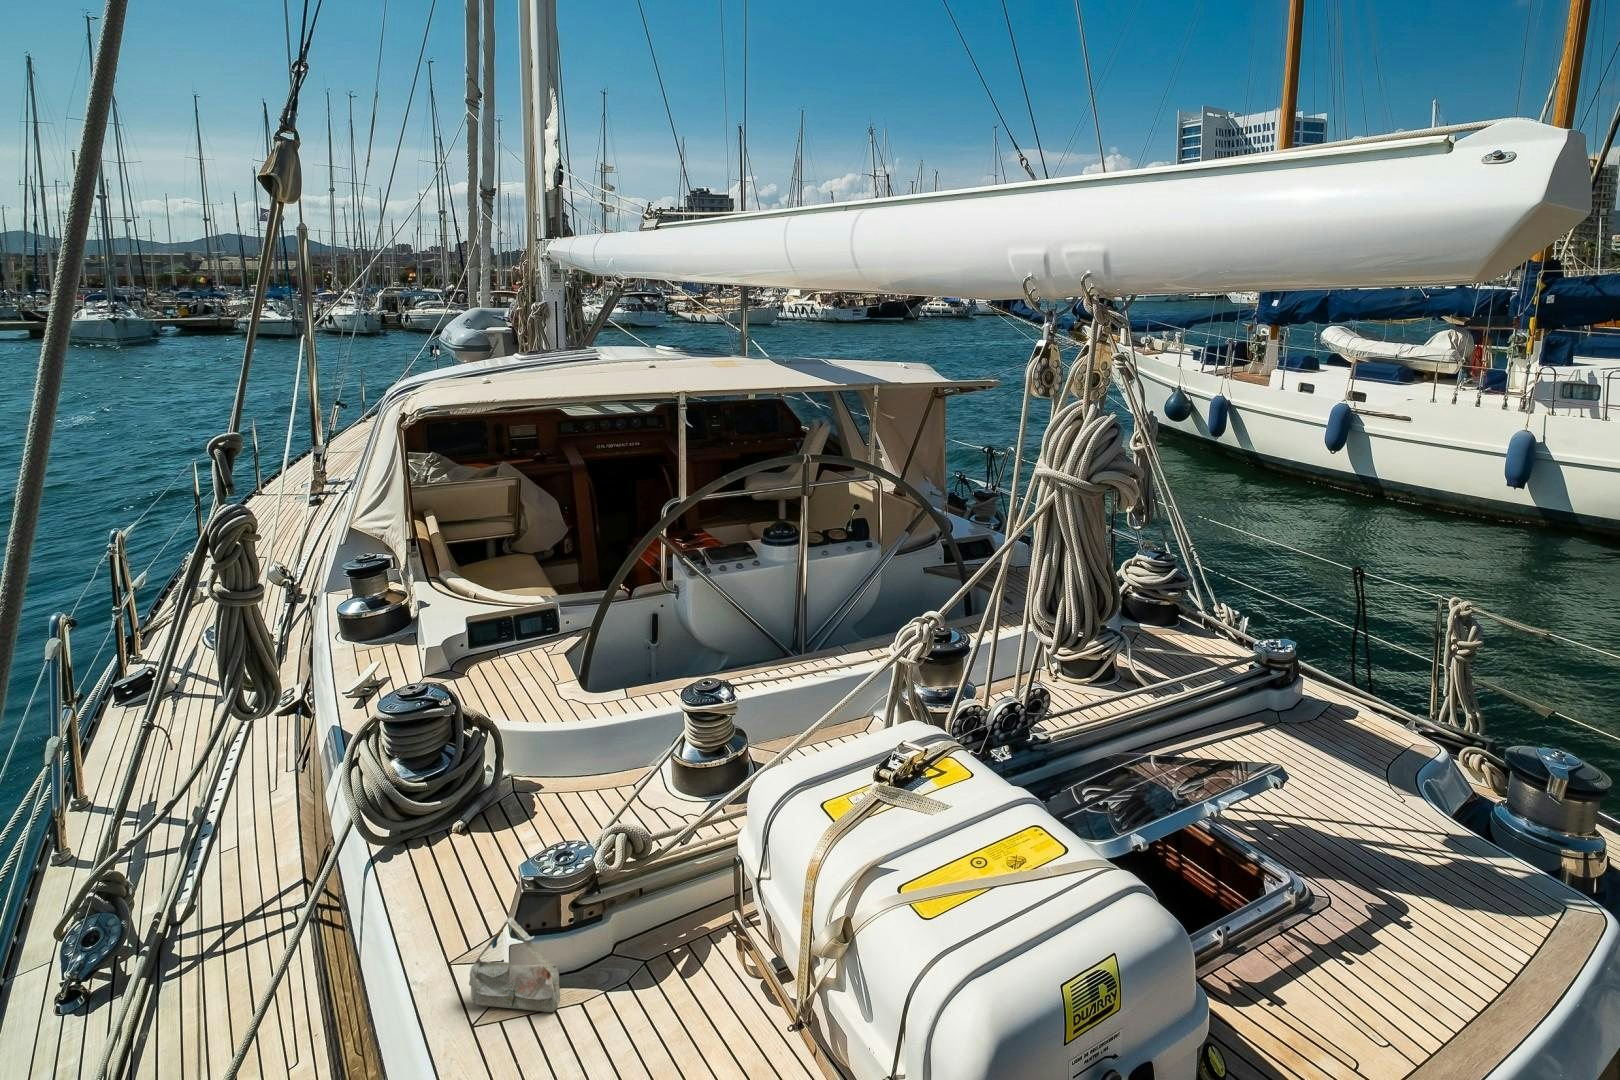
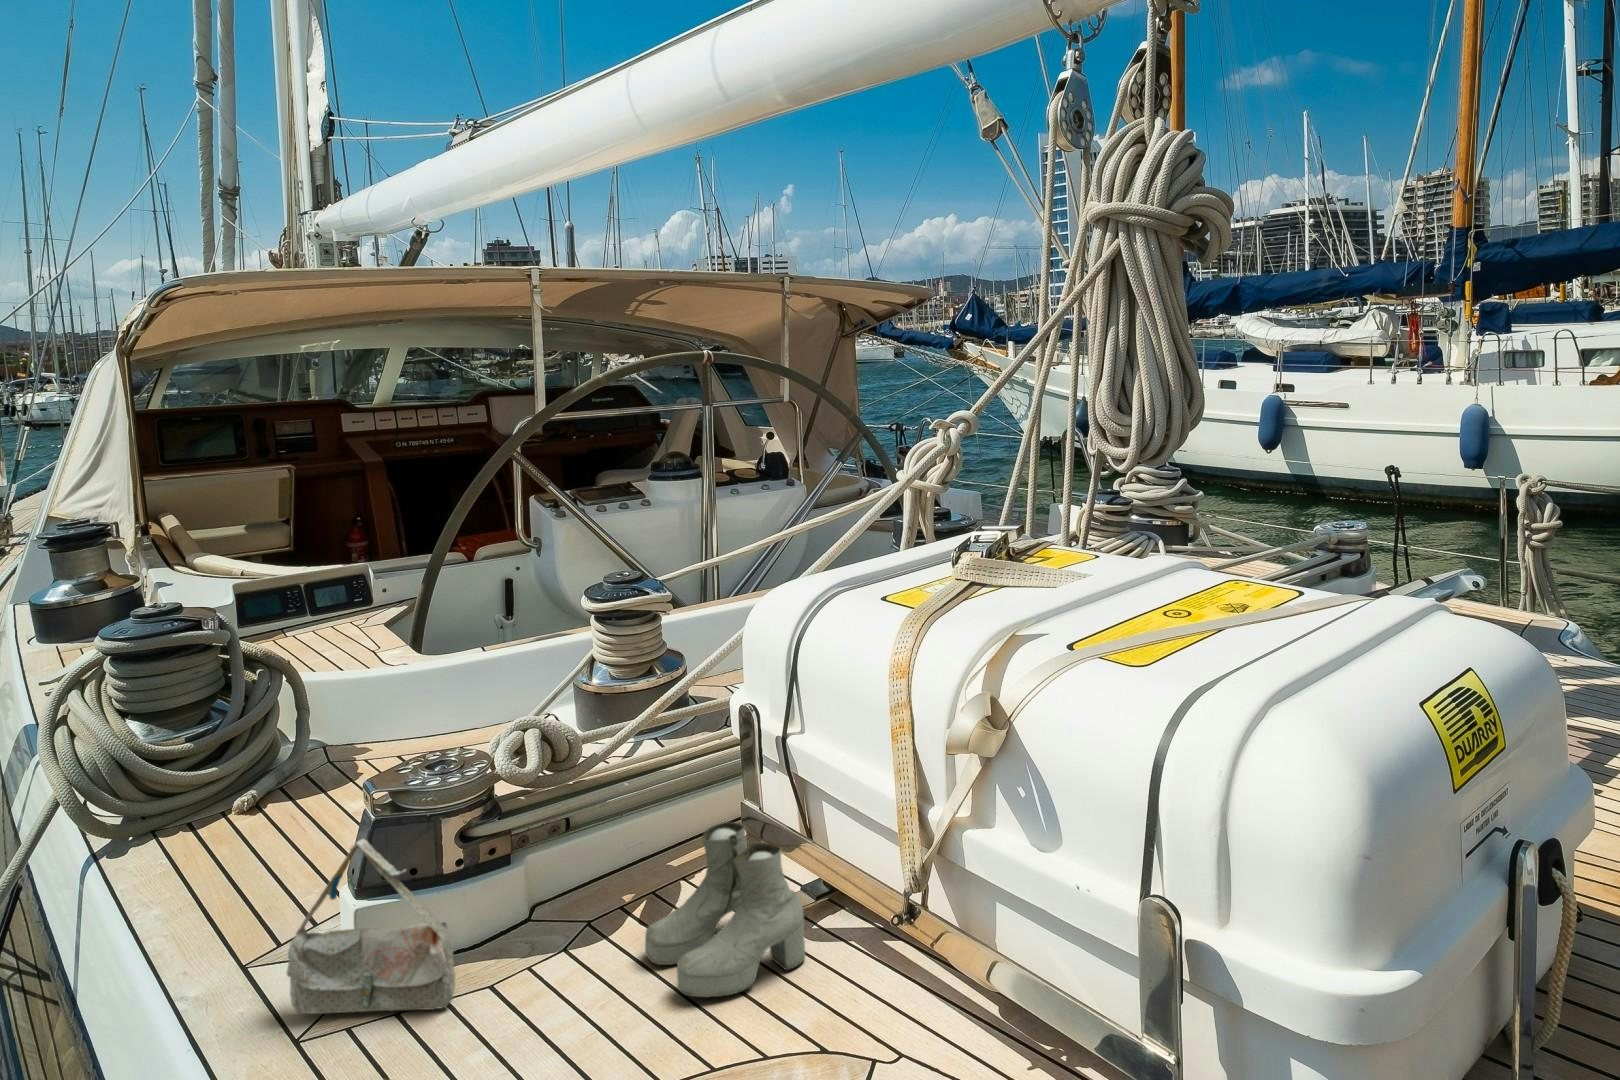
boots: none [670,918,763,1029] -> present [645,822,805,997]

